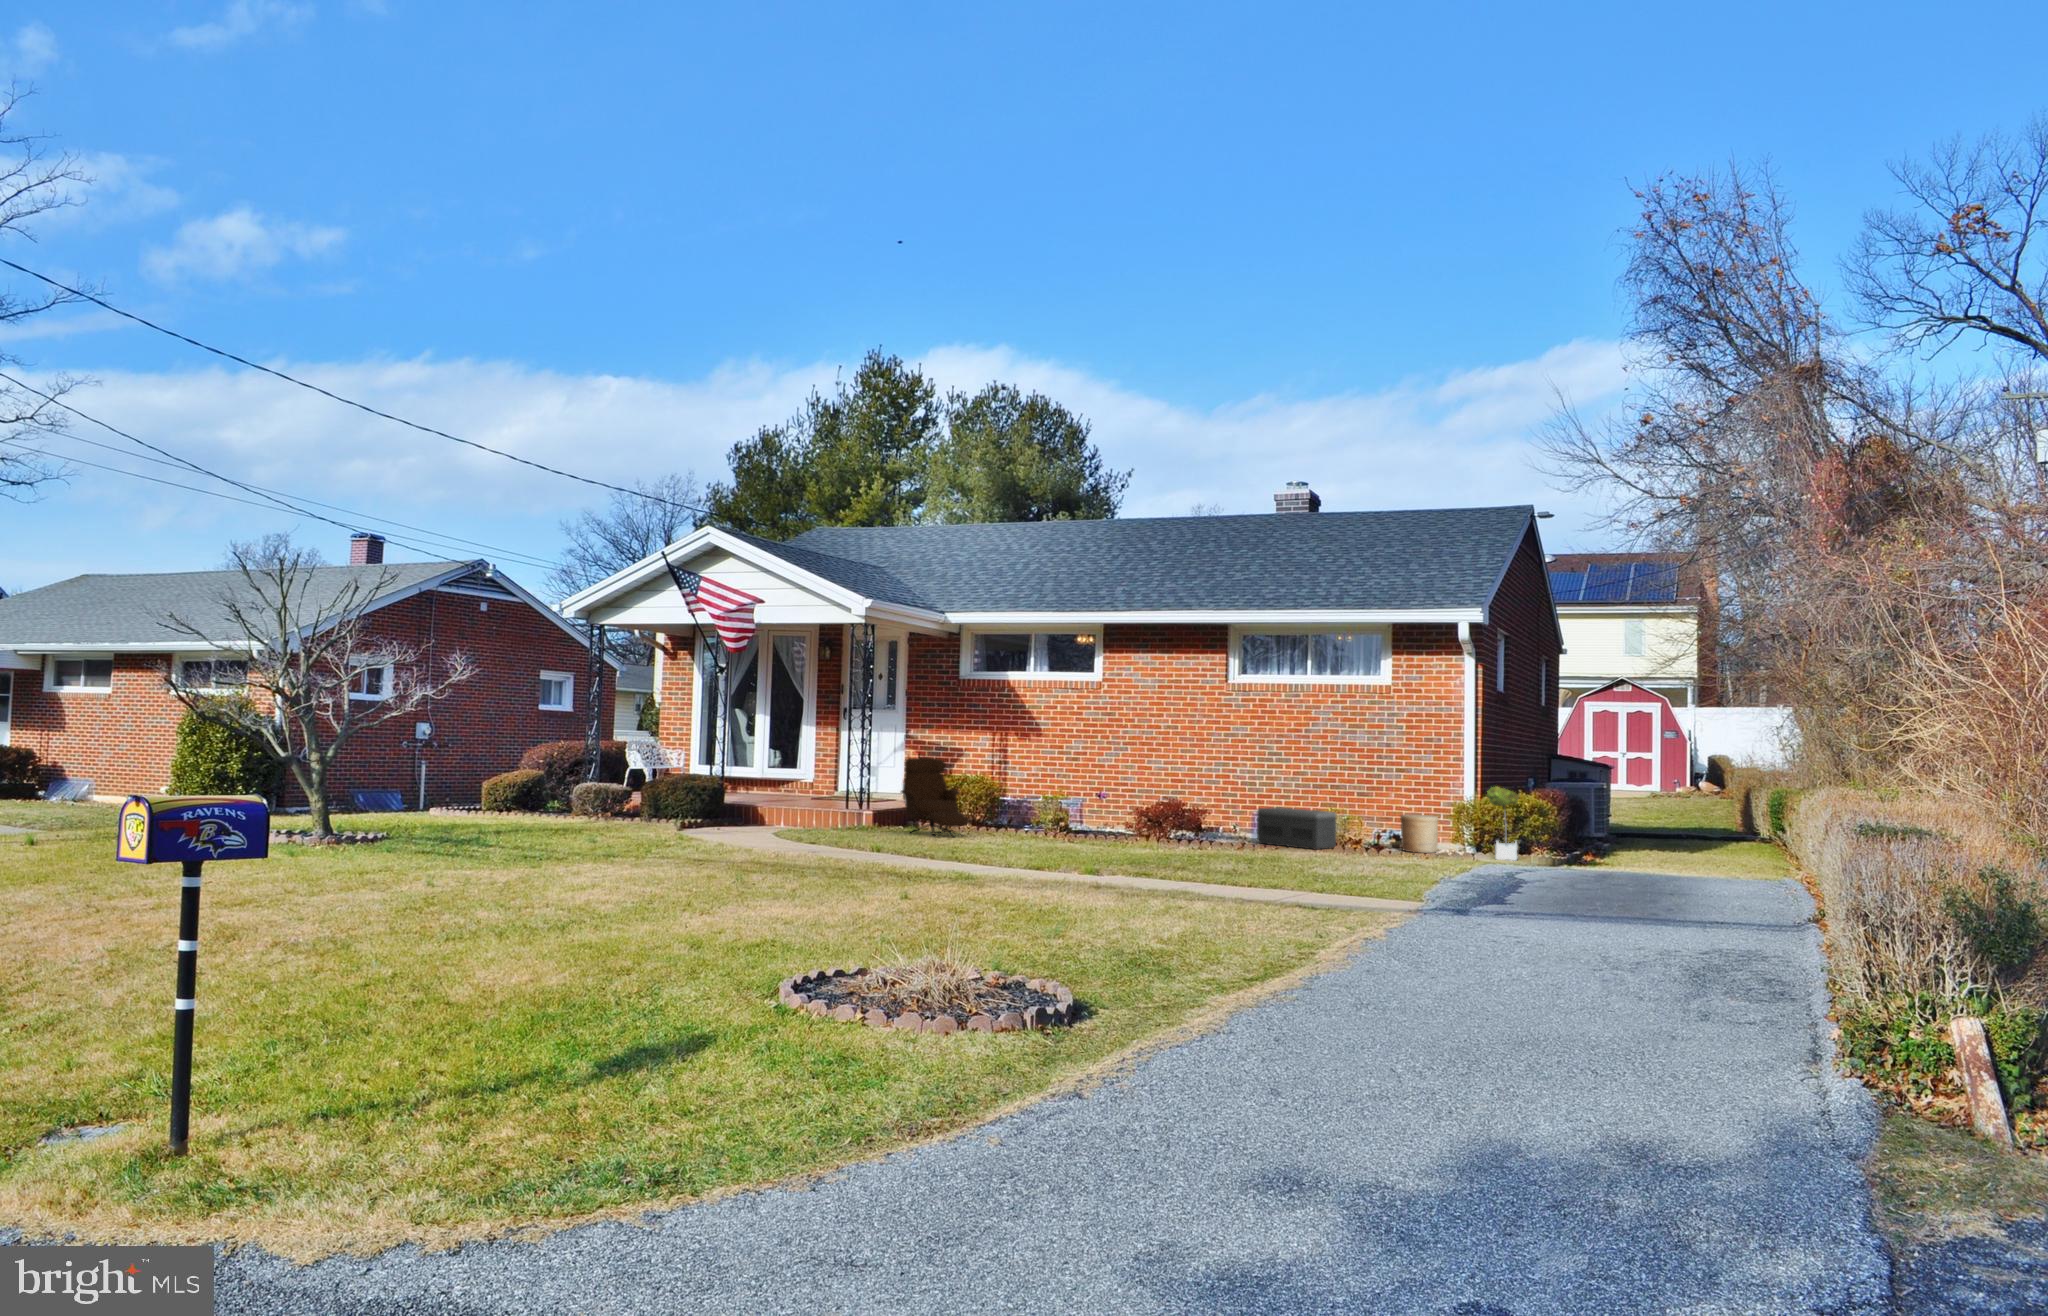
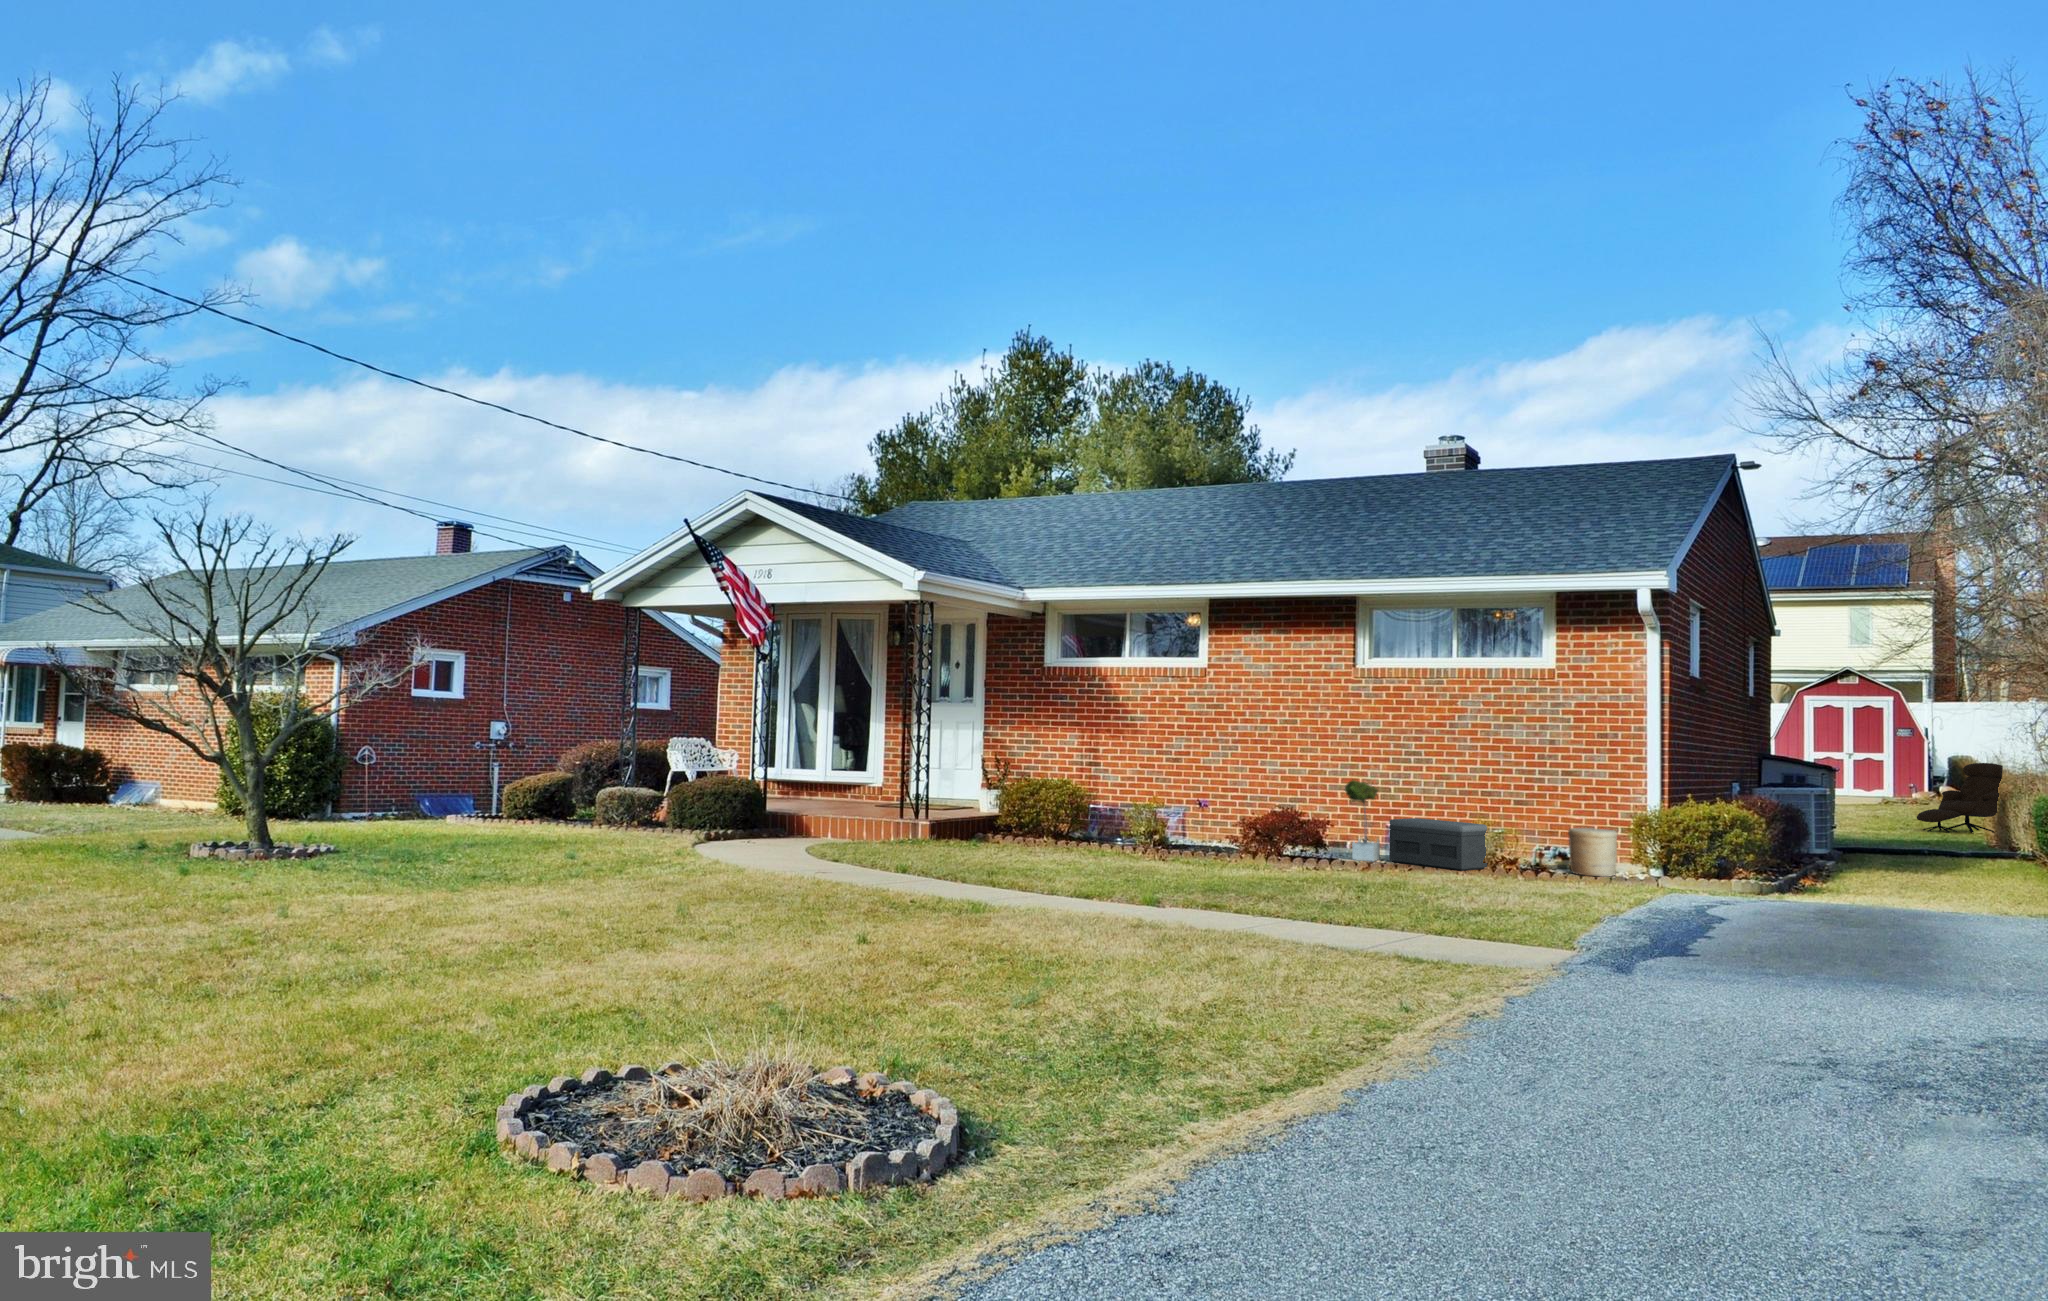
lounge chair: present [901,757,968,836] -> present [1917,763,2003,833]
potted tree: present [1487,787,1519,861] -> present [1345,779,1380,861]

